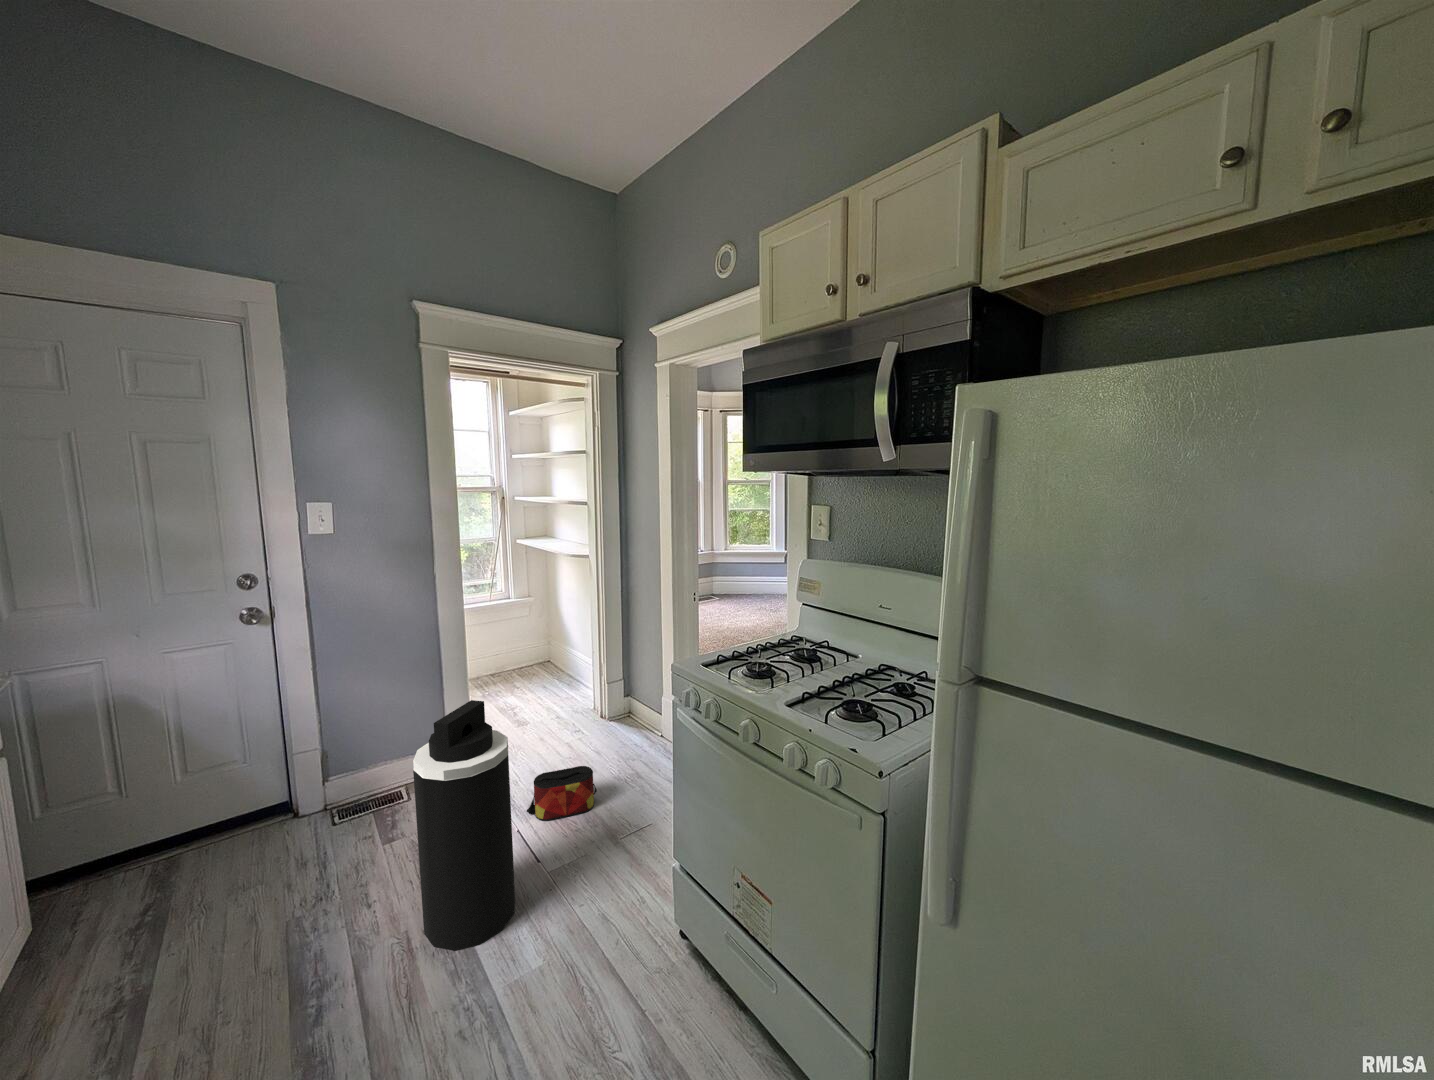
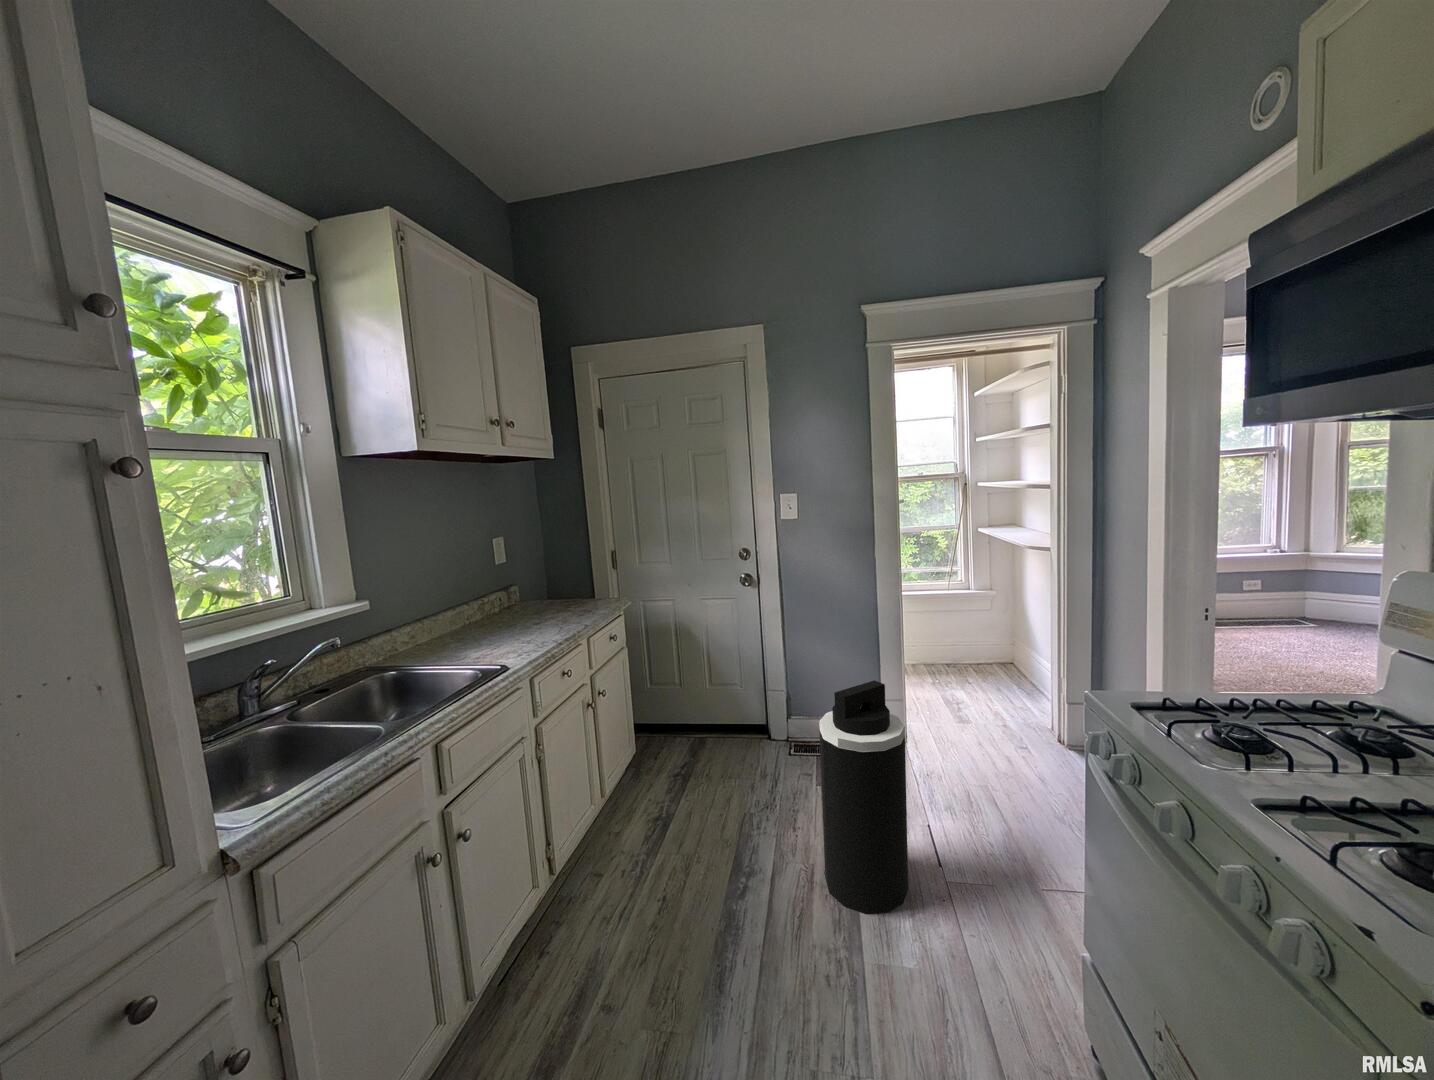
bag: present [527,766,597,821] -> none [942,777,1026,839]

